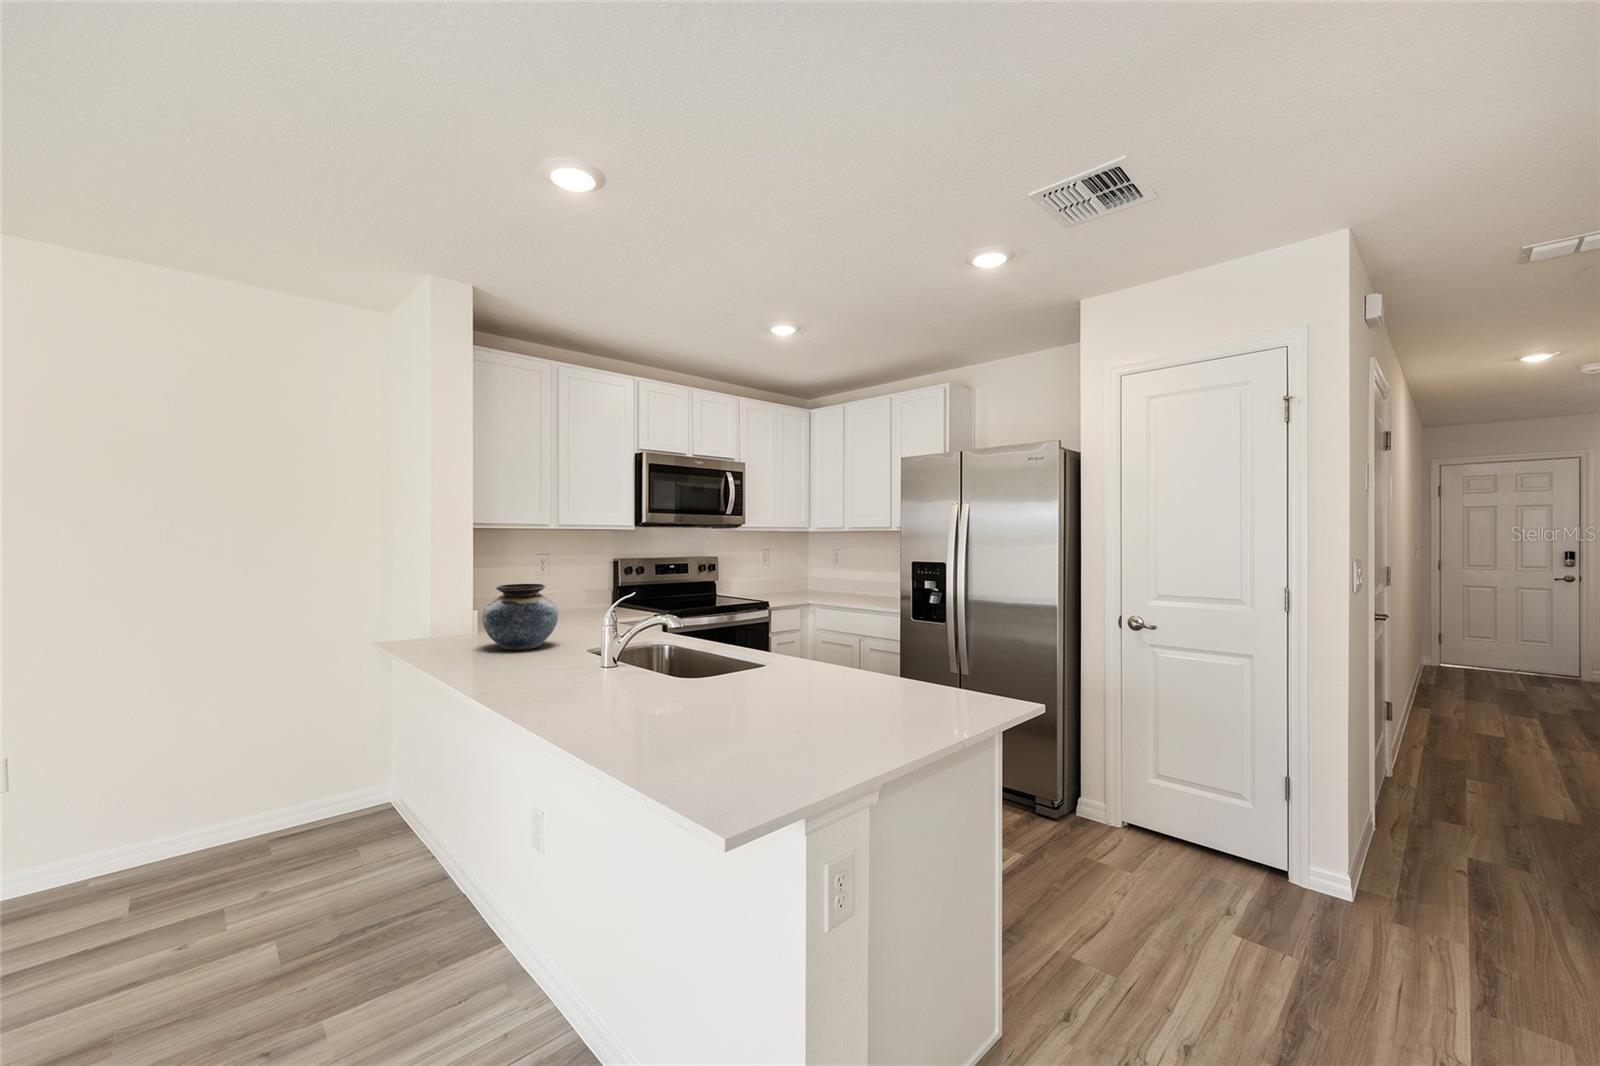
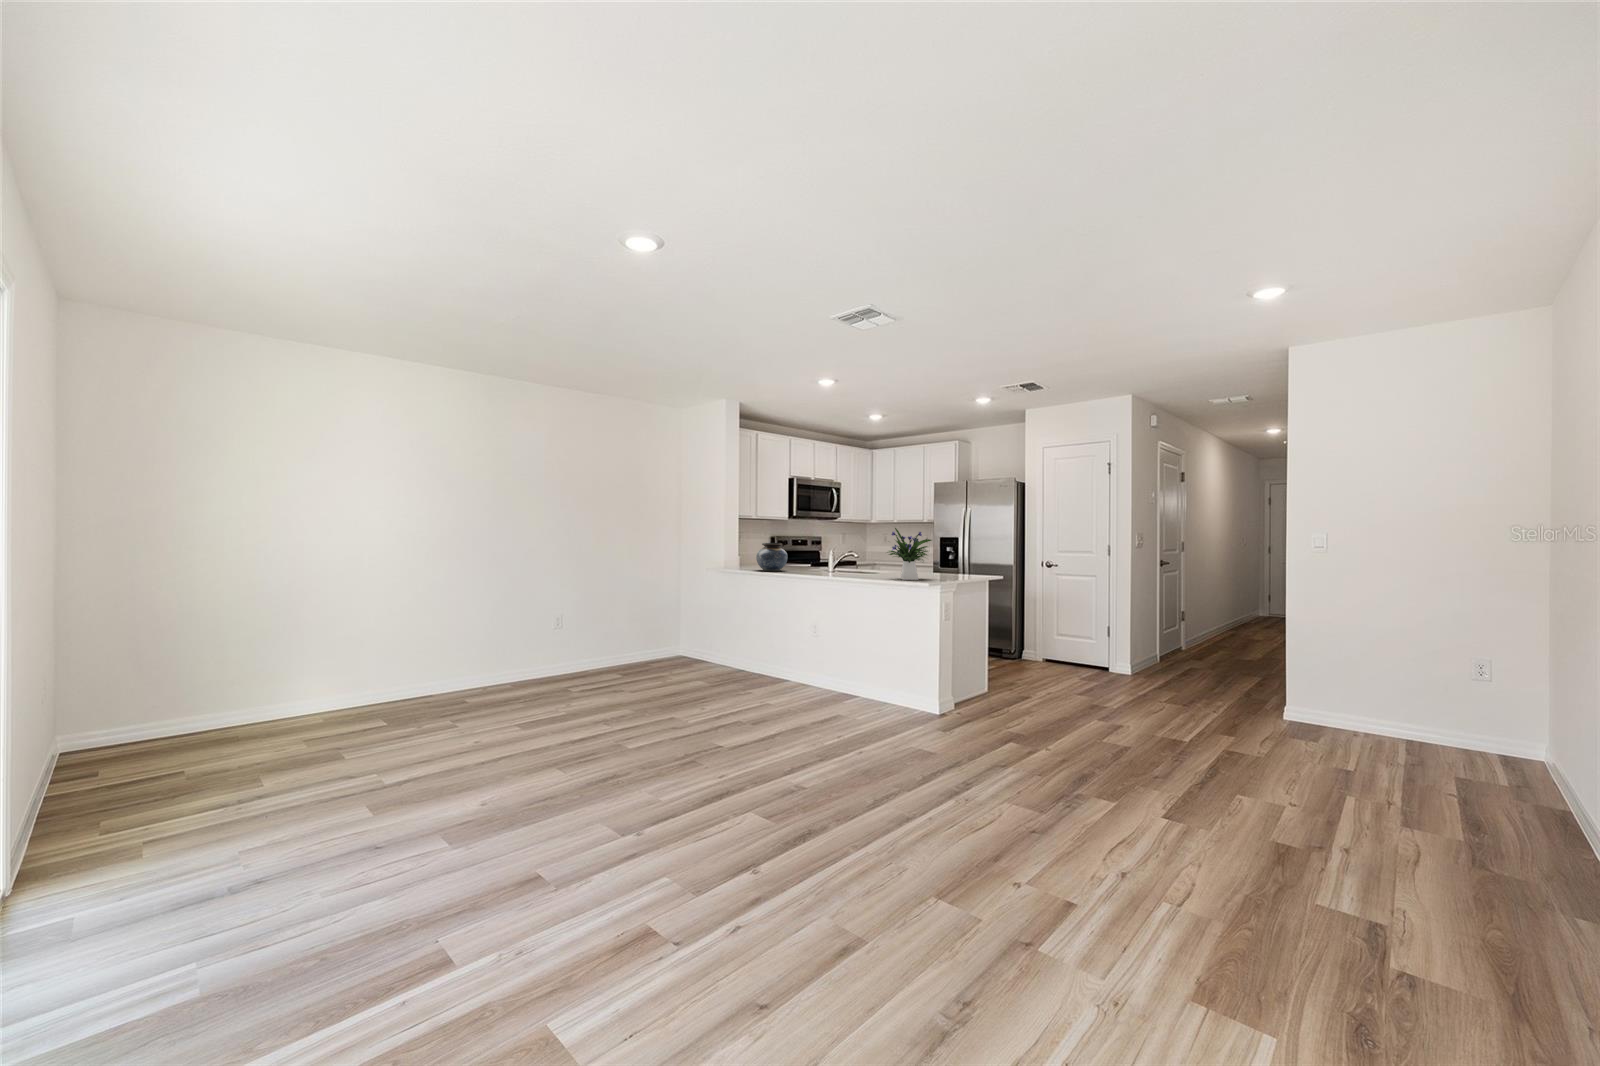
flower arrangement: none [718,557,850,704] -> present [887,528,932,580]

